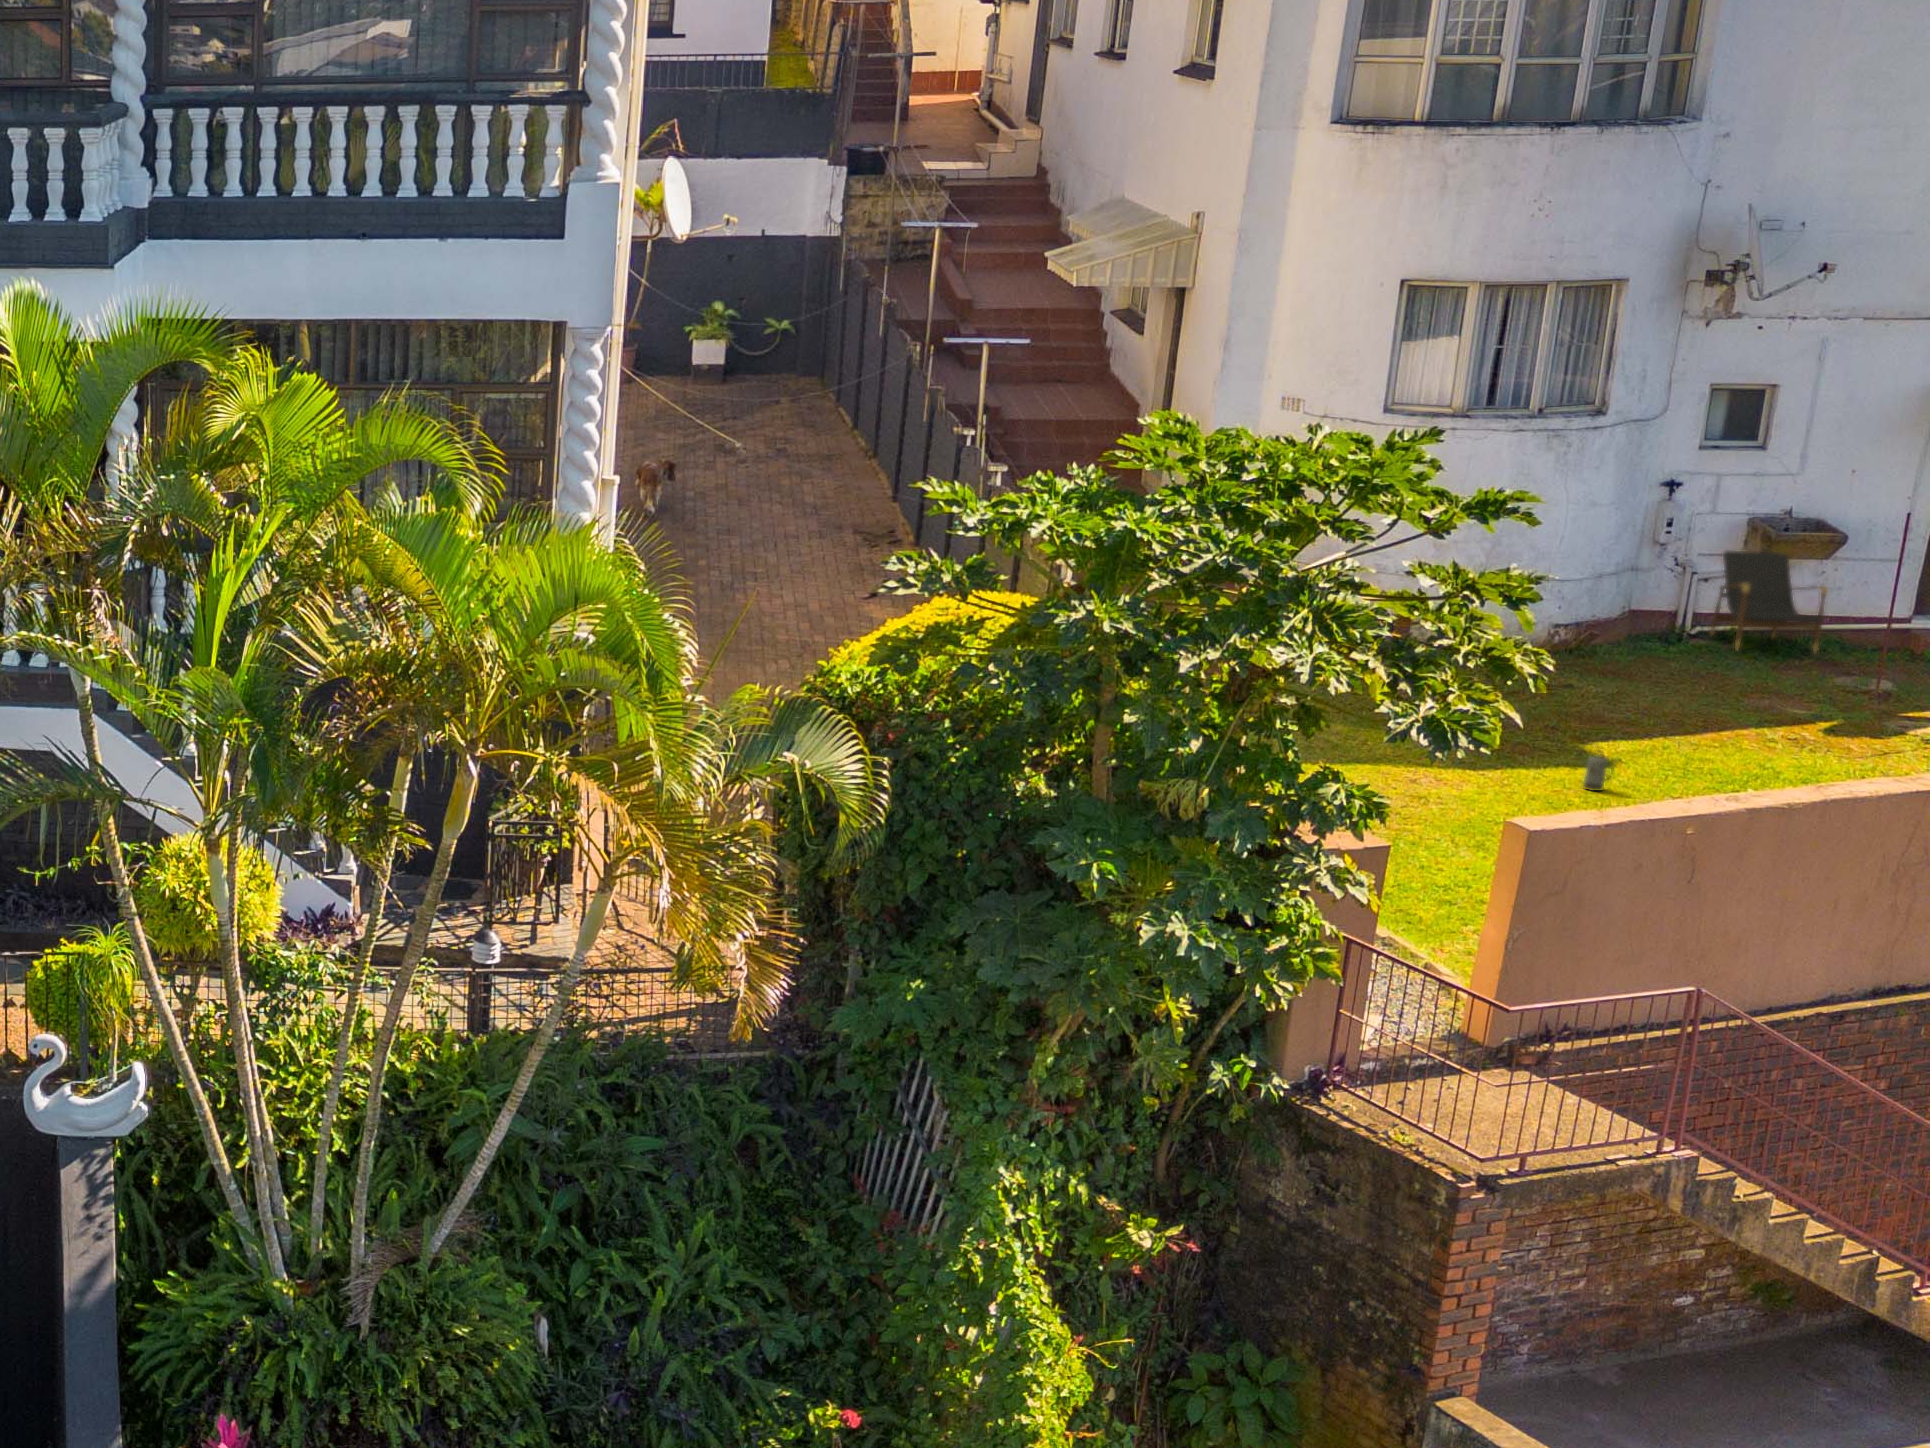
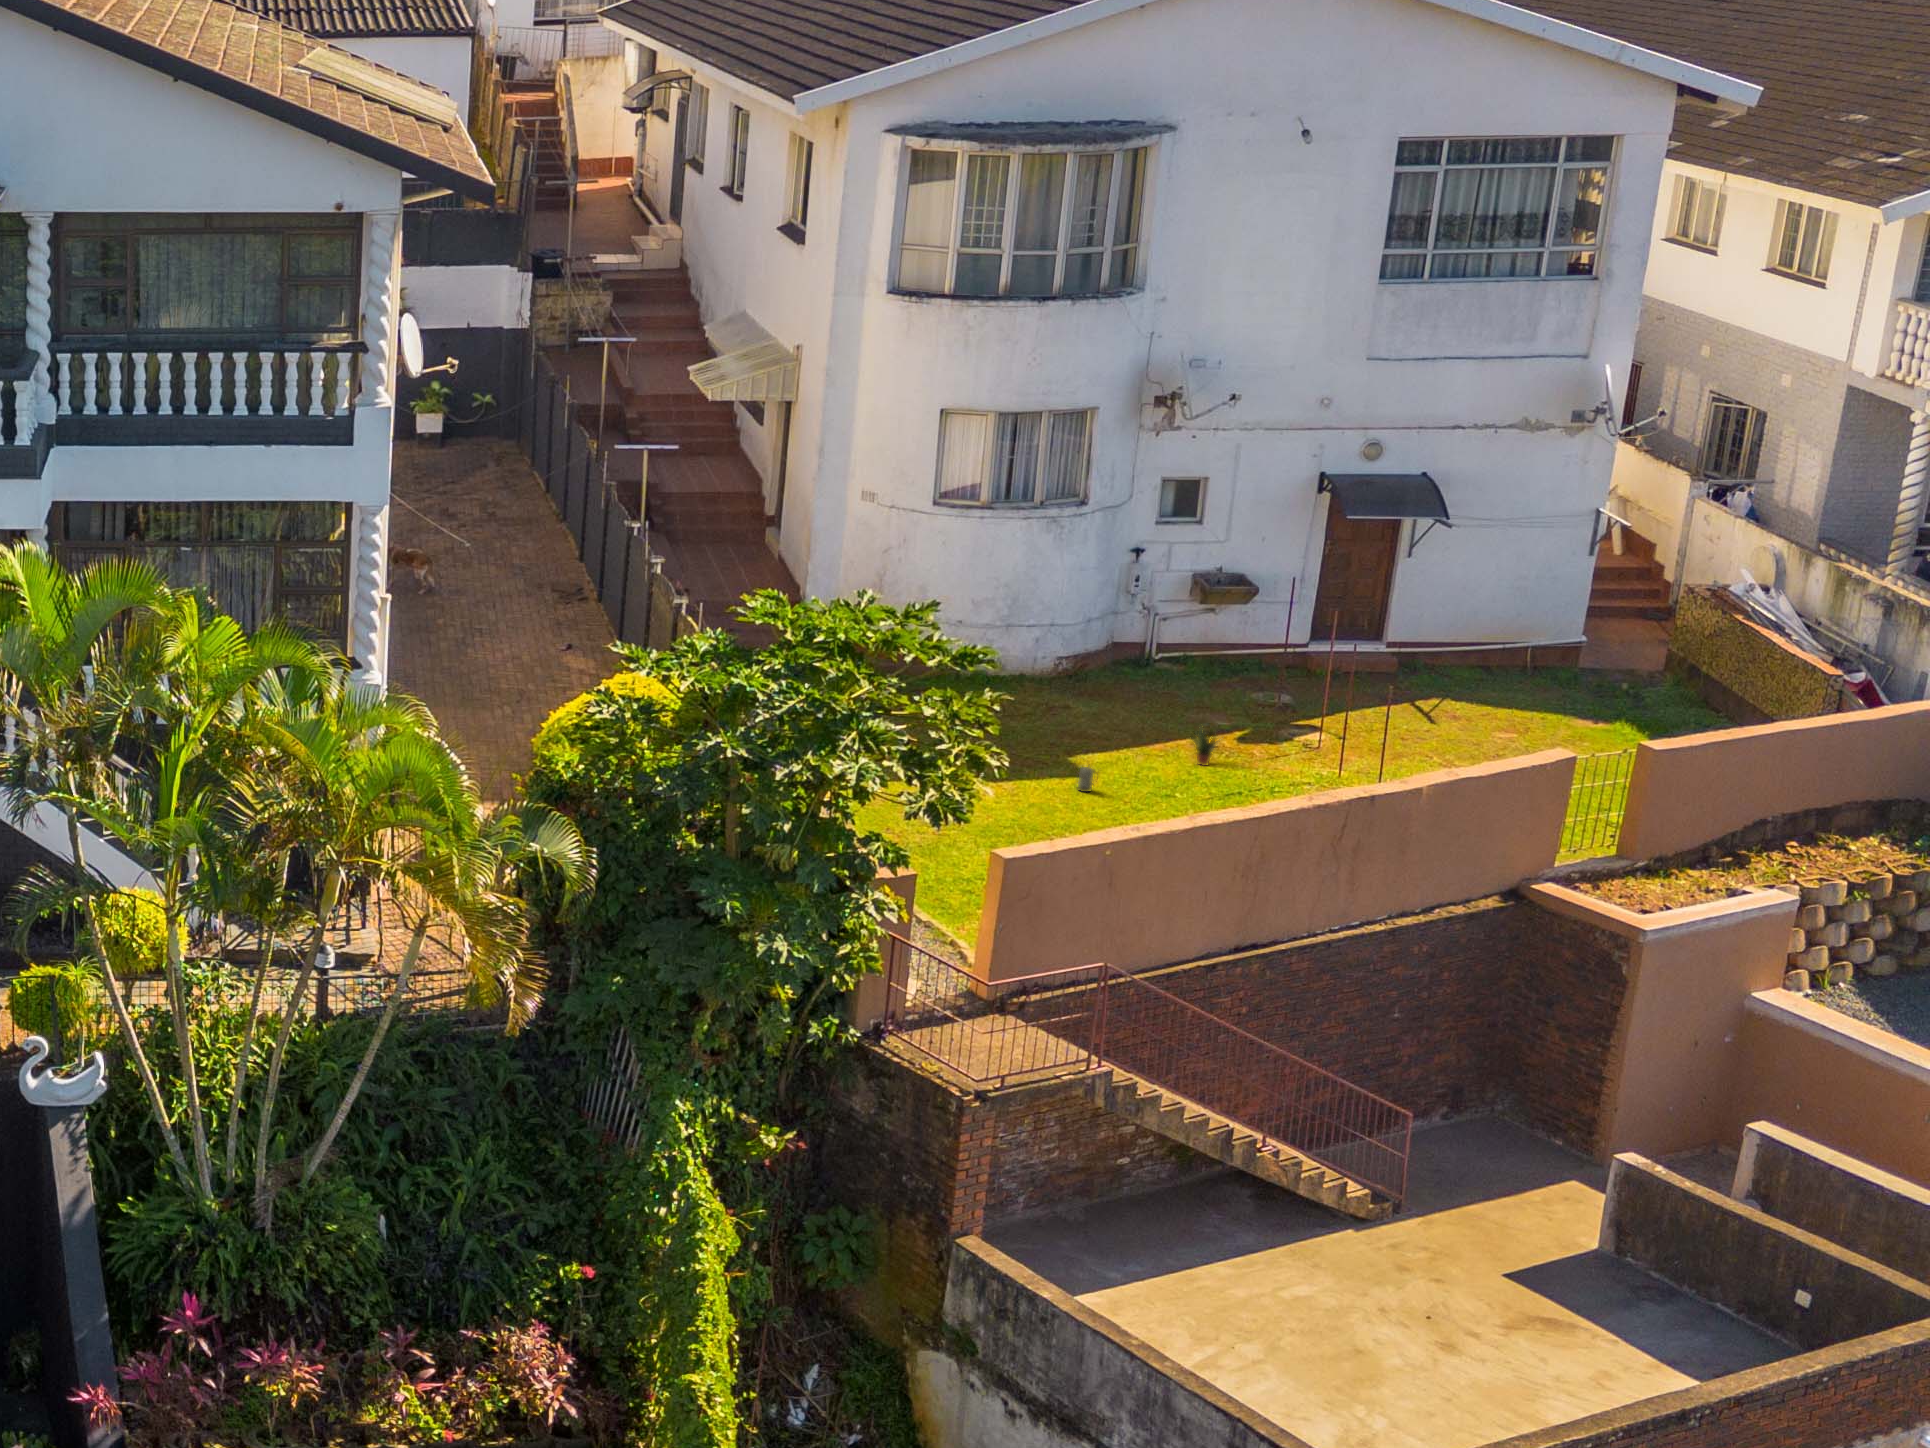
lounge chair: present [1711,551,1828,651] -> none [1178,595,1257,670]
potted plant: none [1744,705,1795,765] -> present [1190,728,1220,766]

